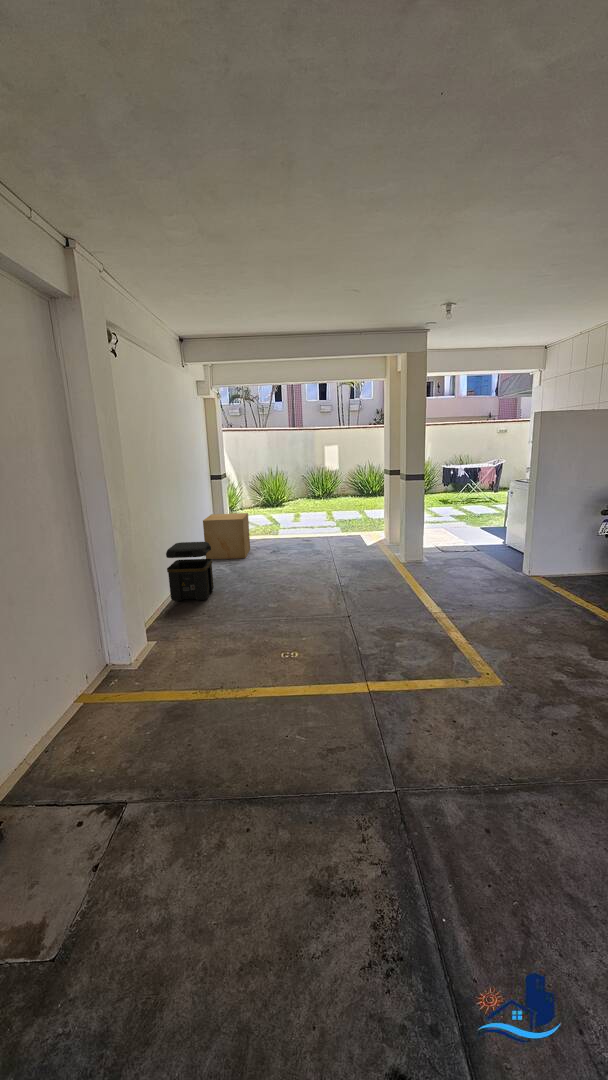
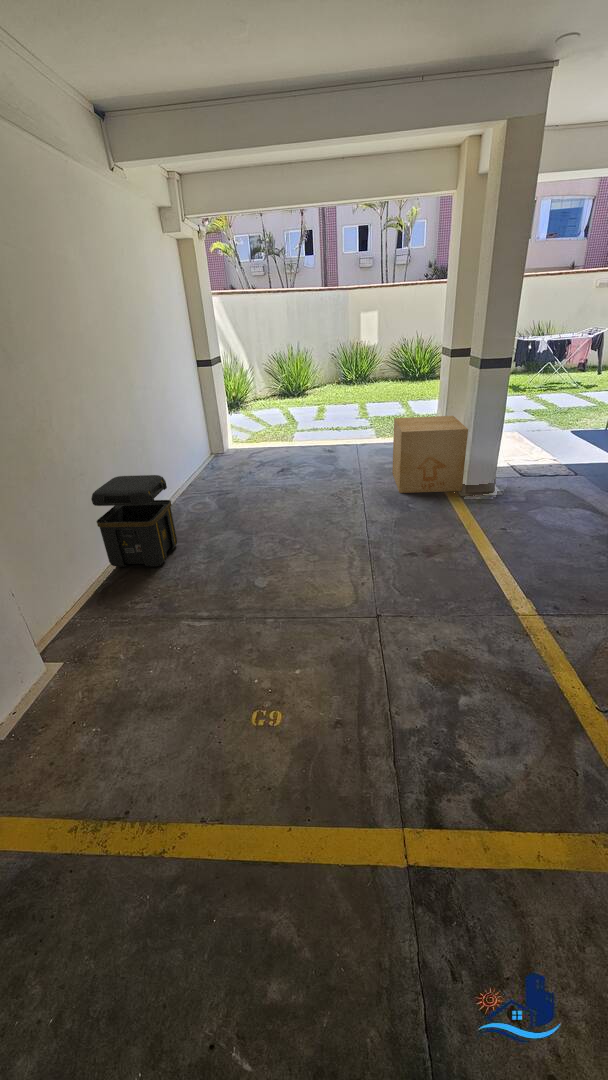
cardboard box: present [203,513,250,559] -> present [392,416,468,493]

